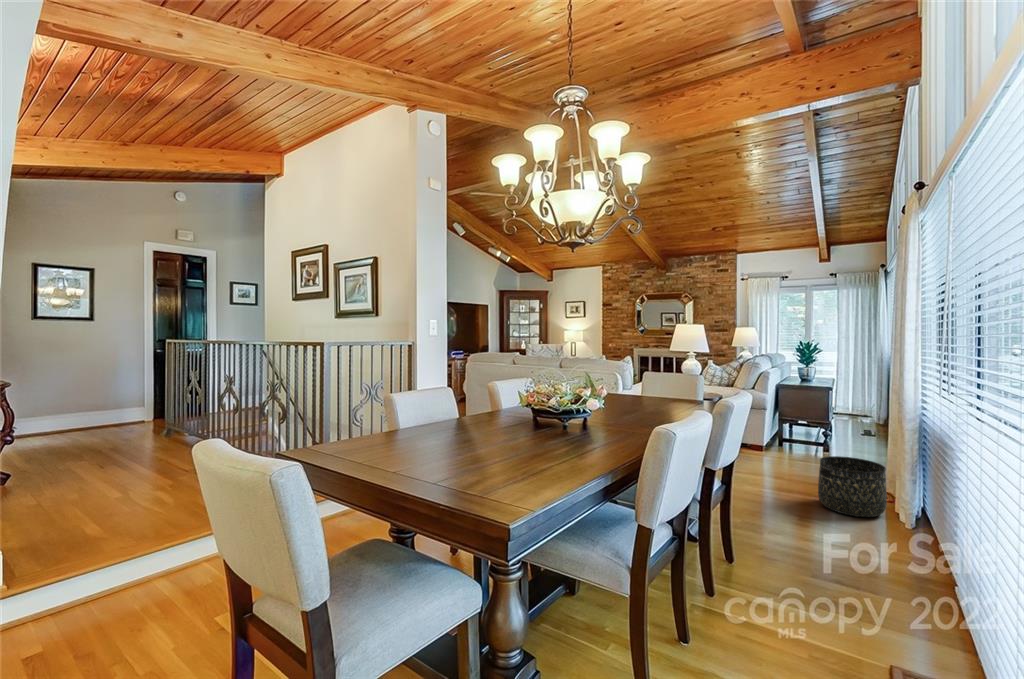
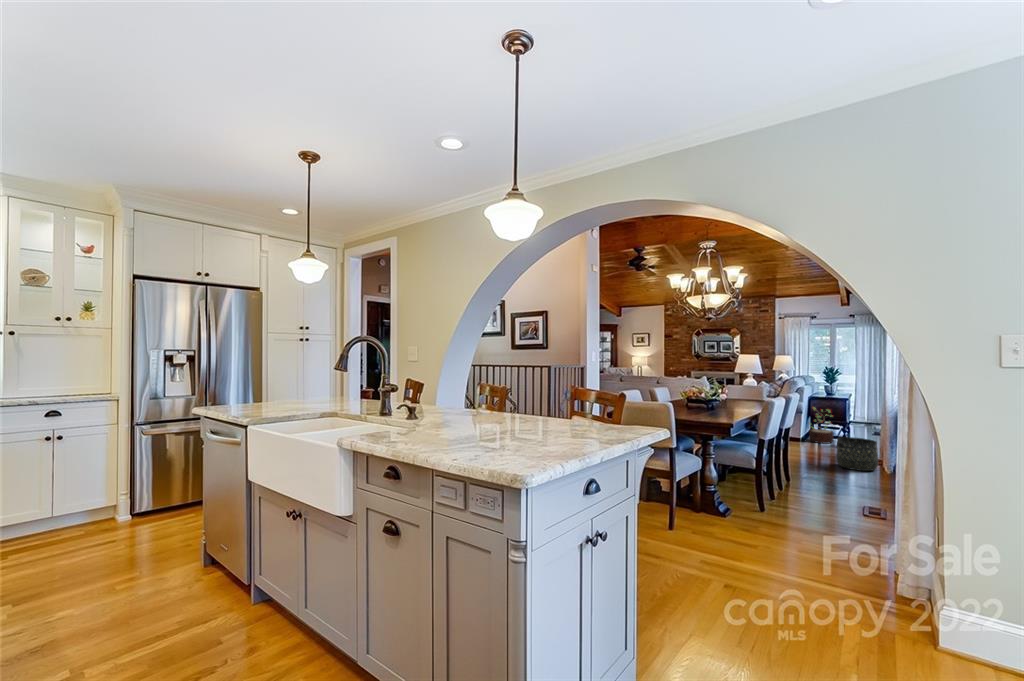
decorative plant: none [774,398,812,453] -> present [809,407,833,444]

